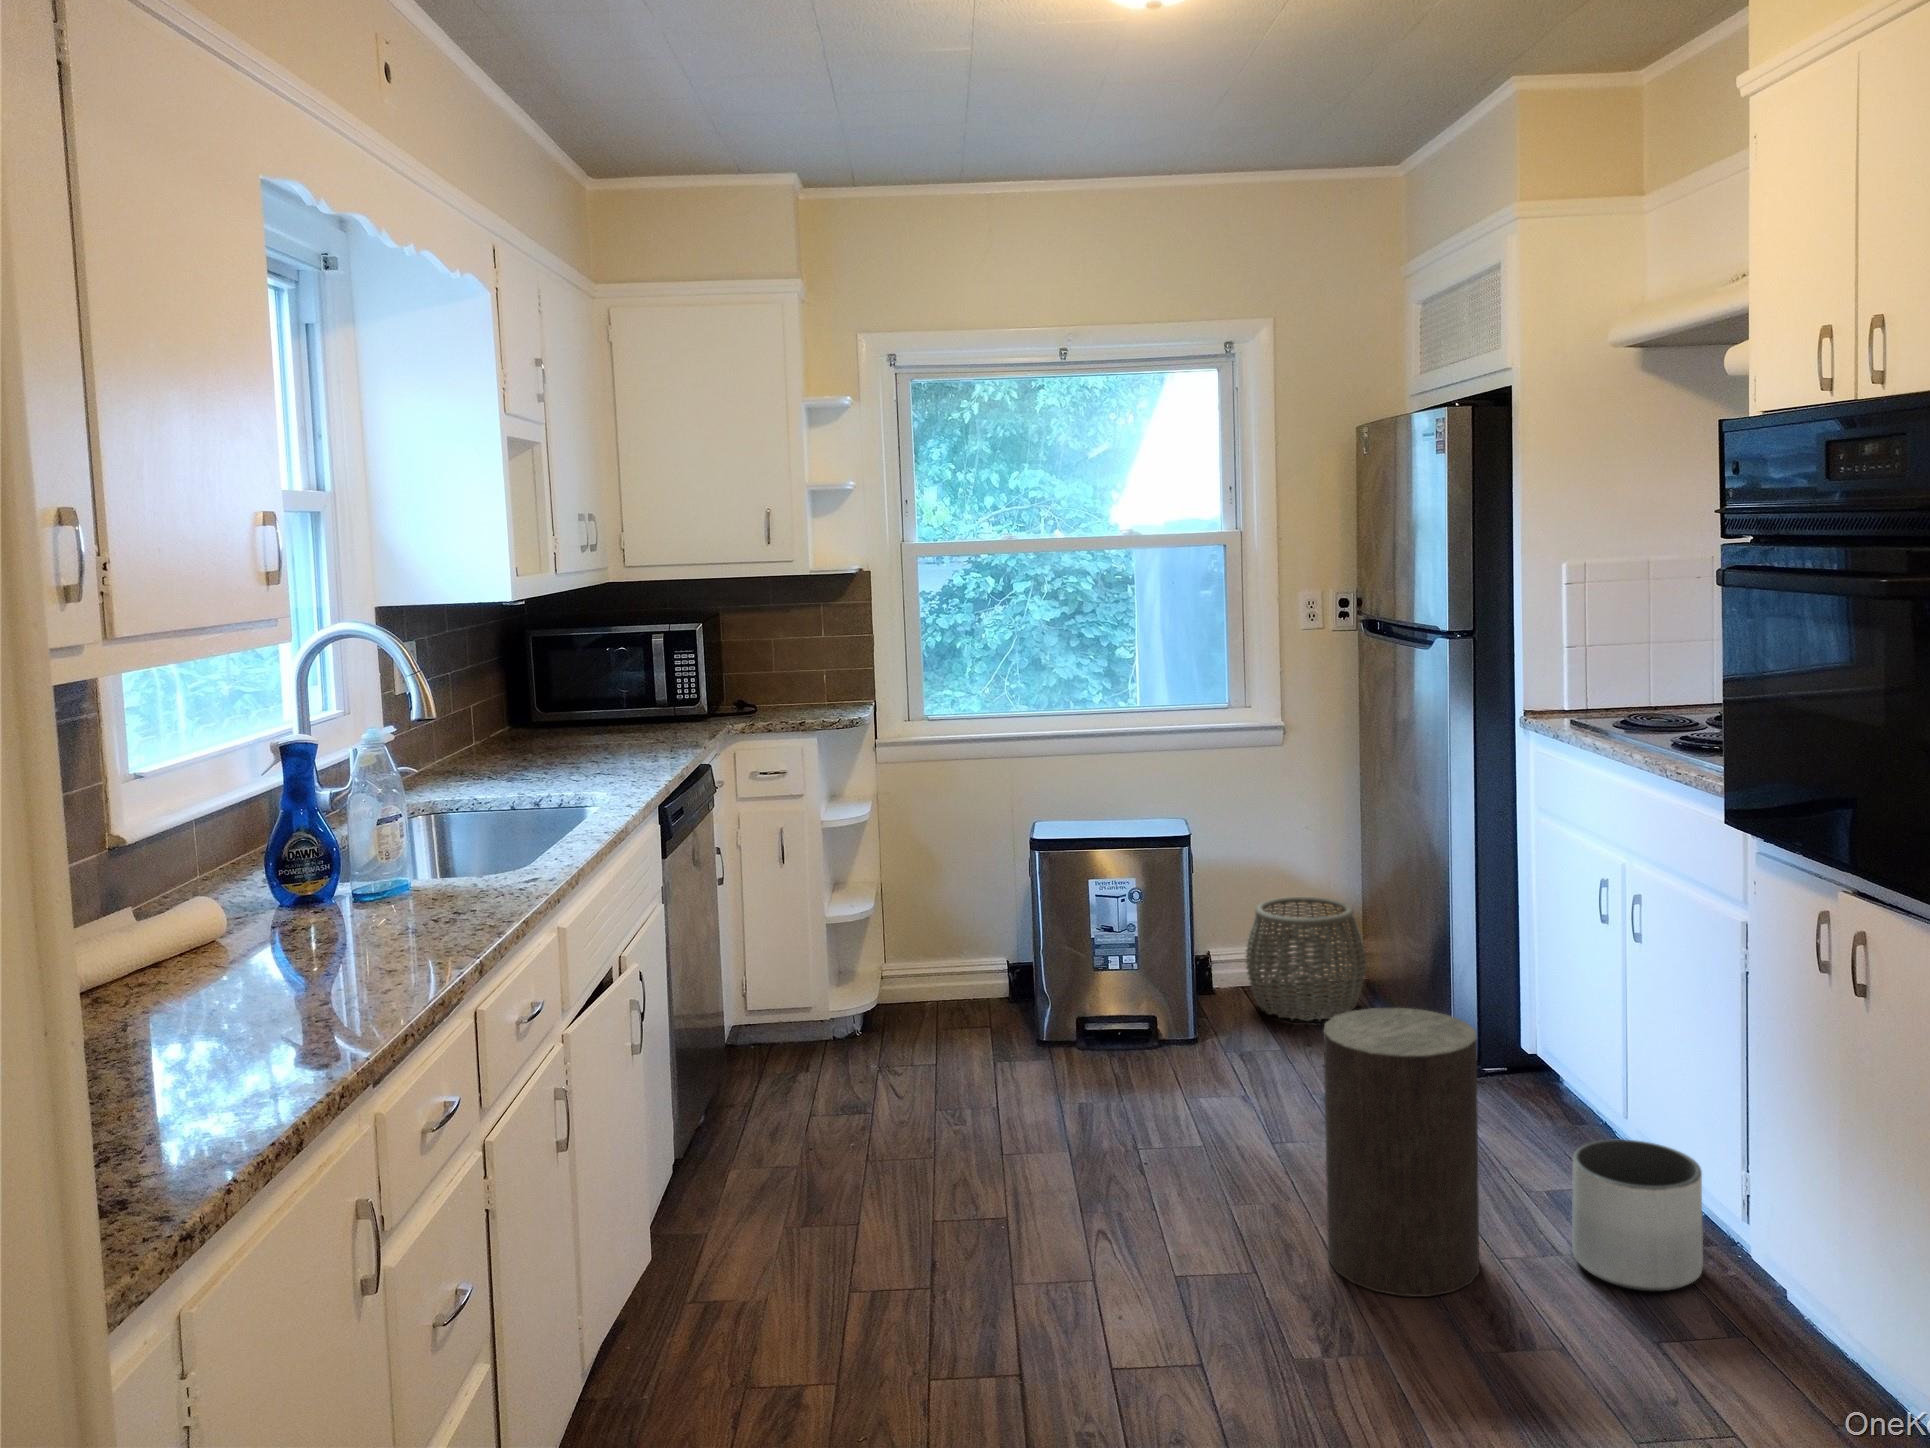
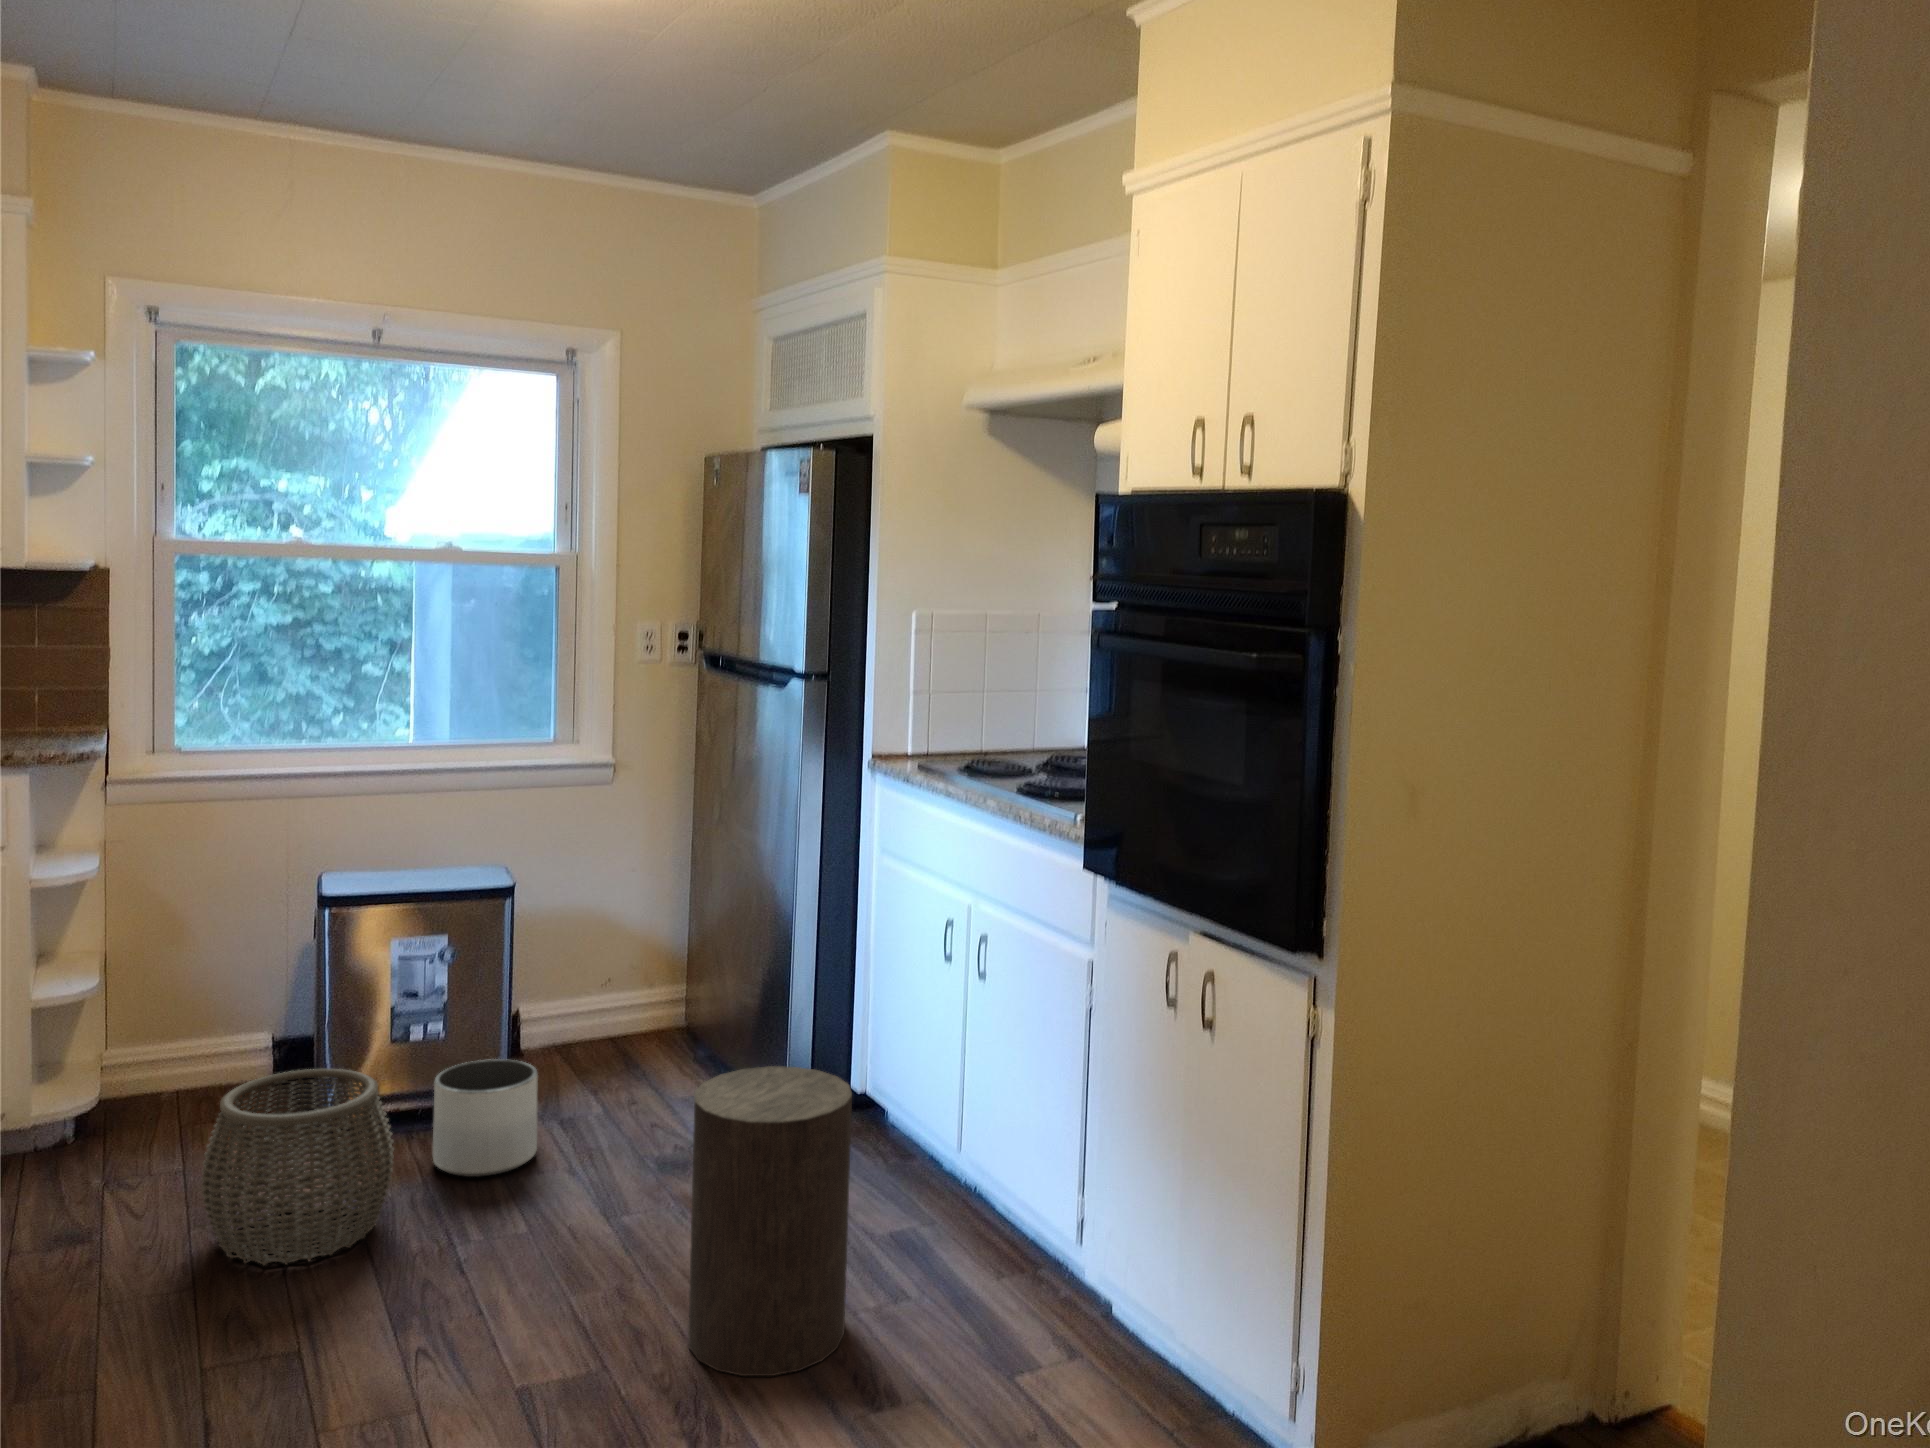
woven basket: present [1245,897,1366,1021] -> present [201,1069,394,1265]
planter: present [1572,1140,1703,1291] -> present [433,1059,538,1177]

